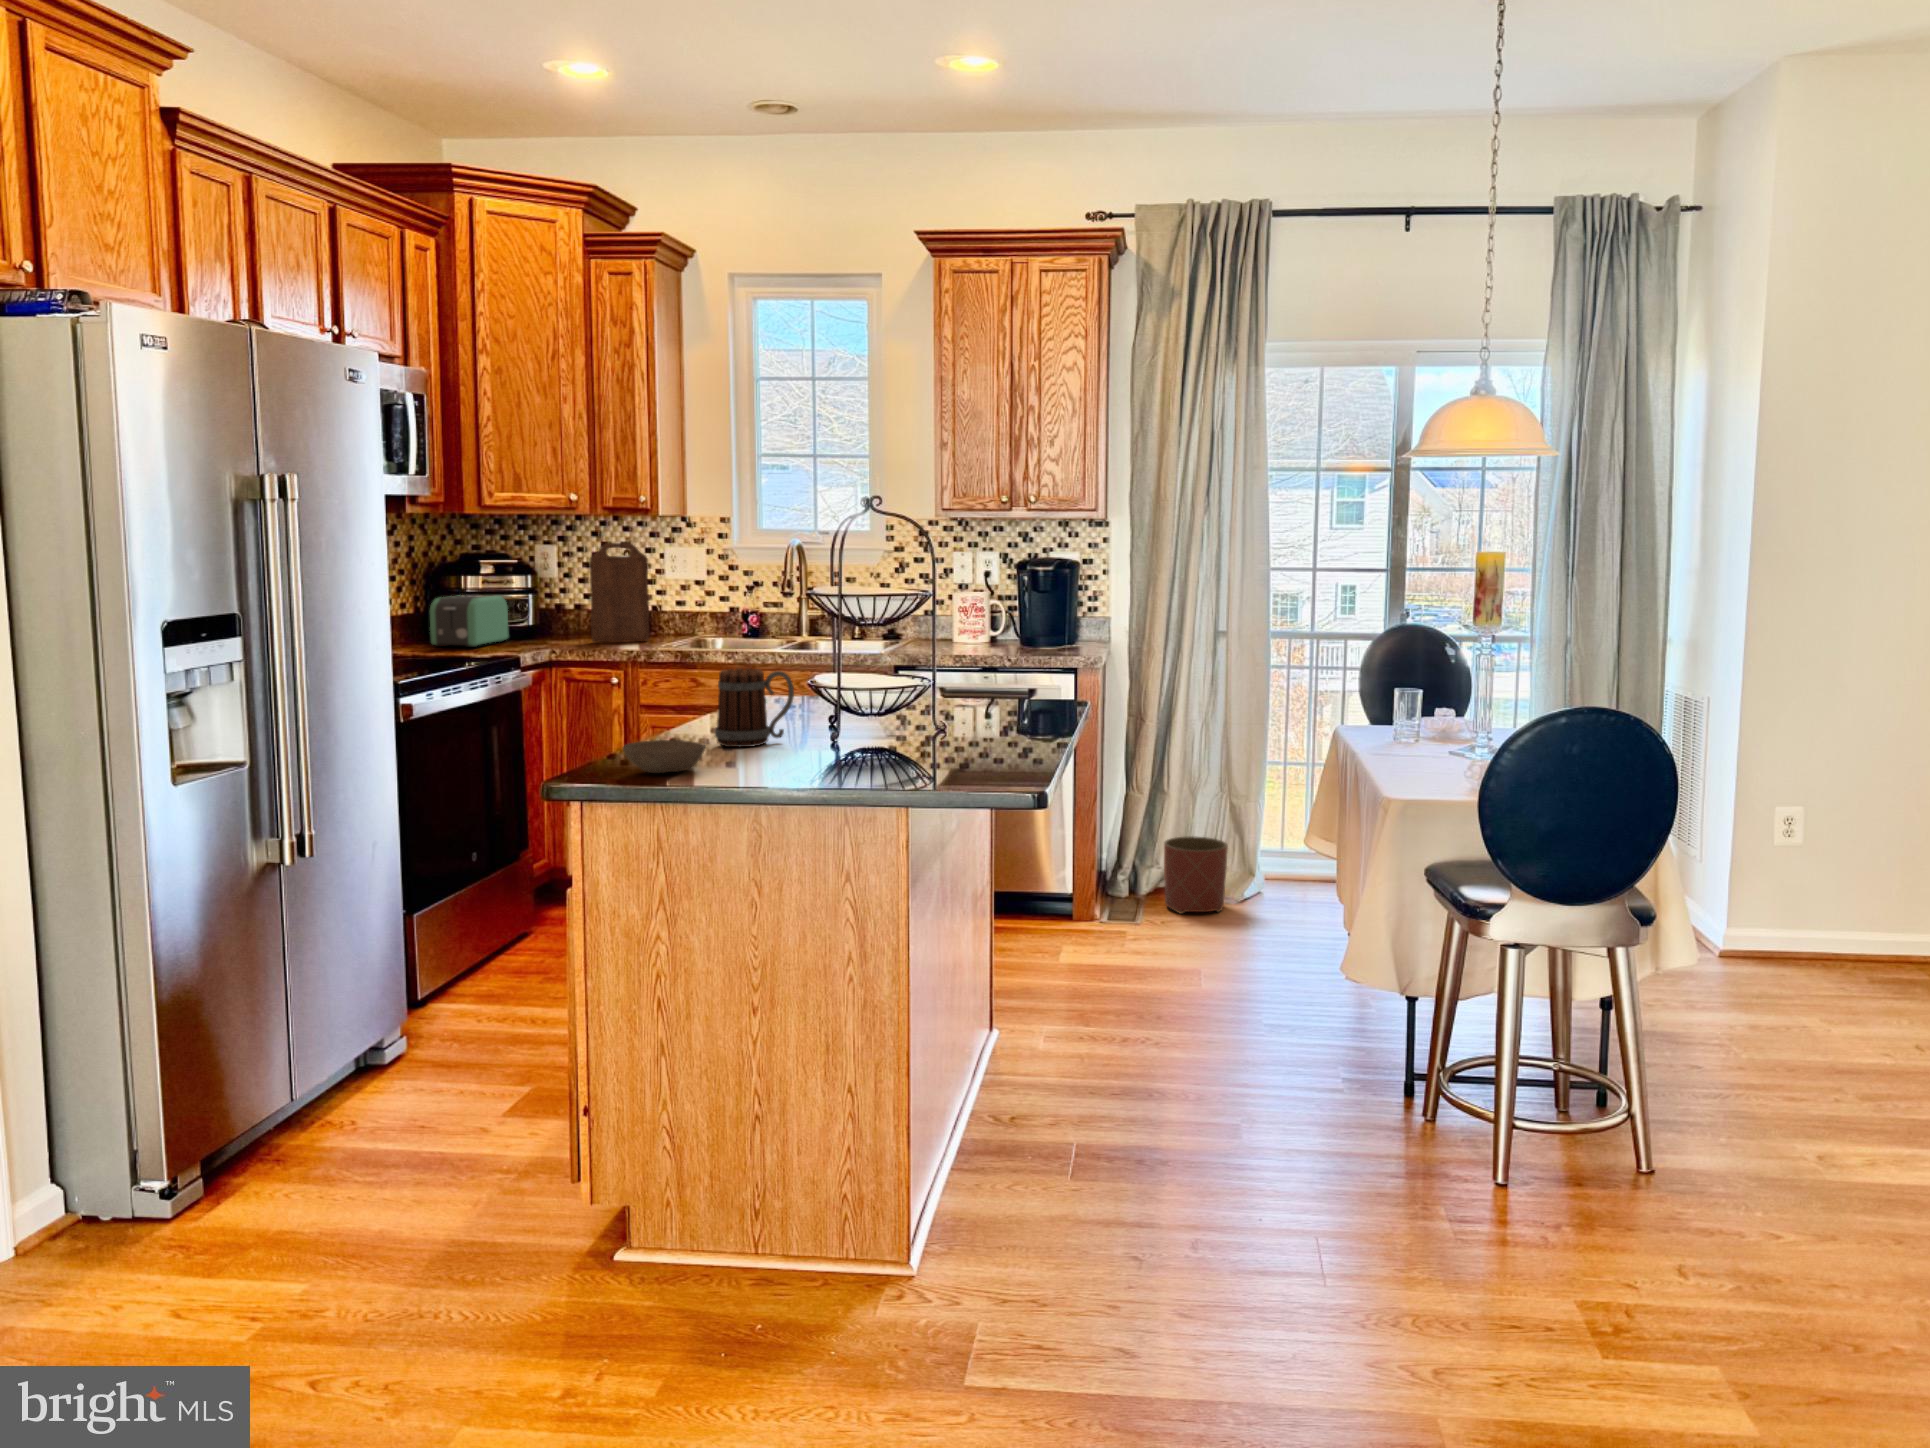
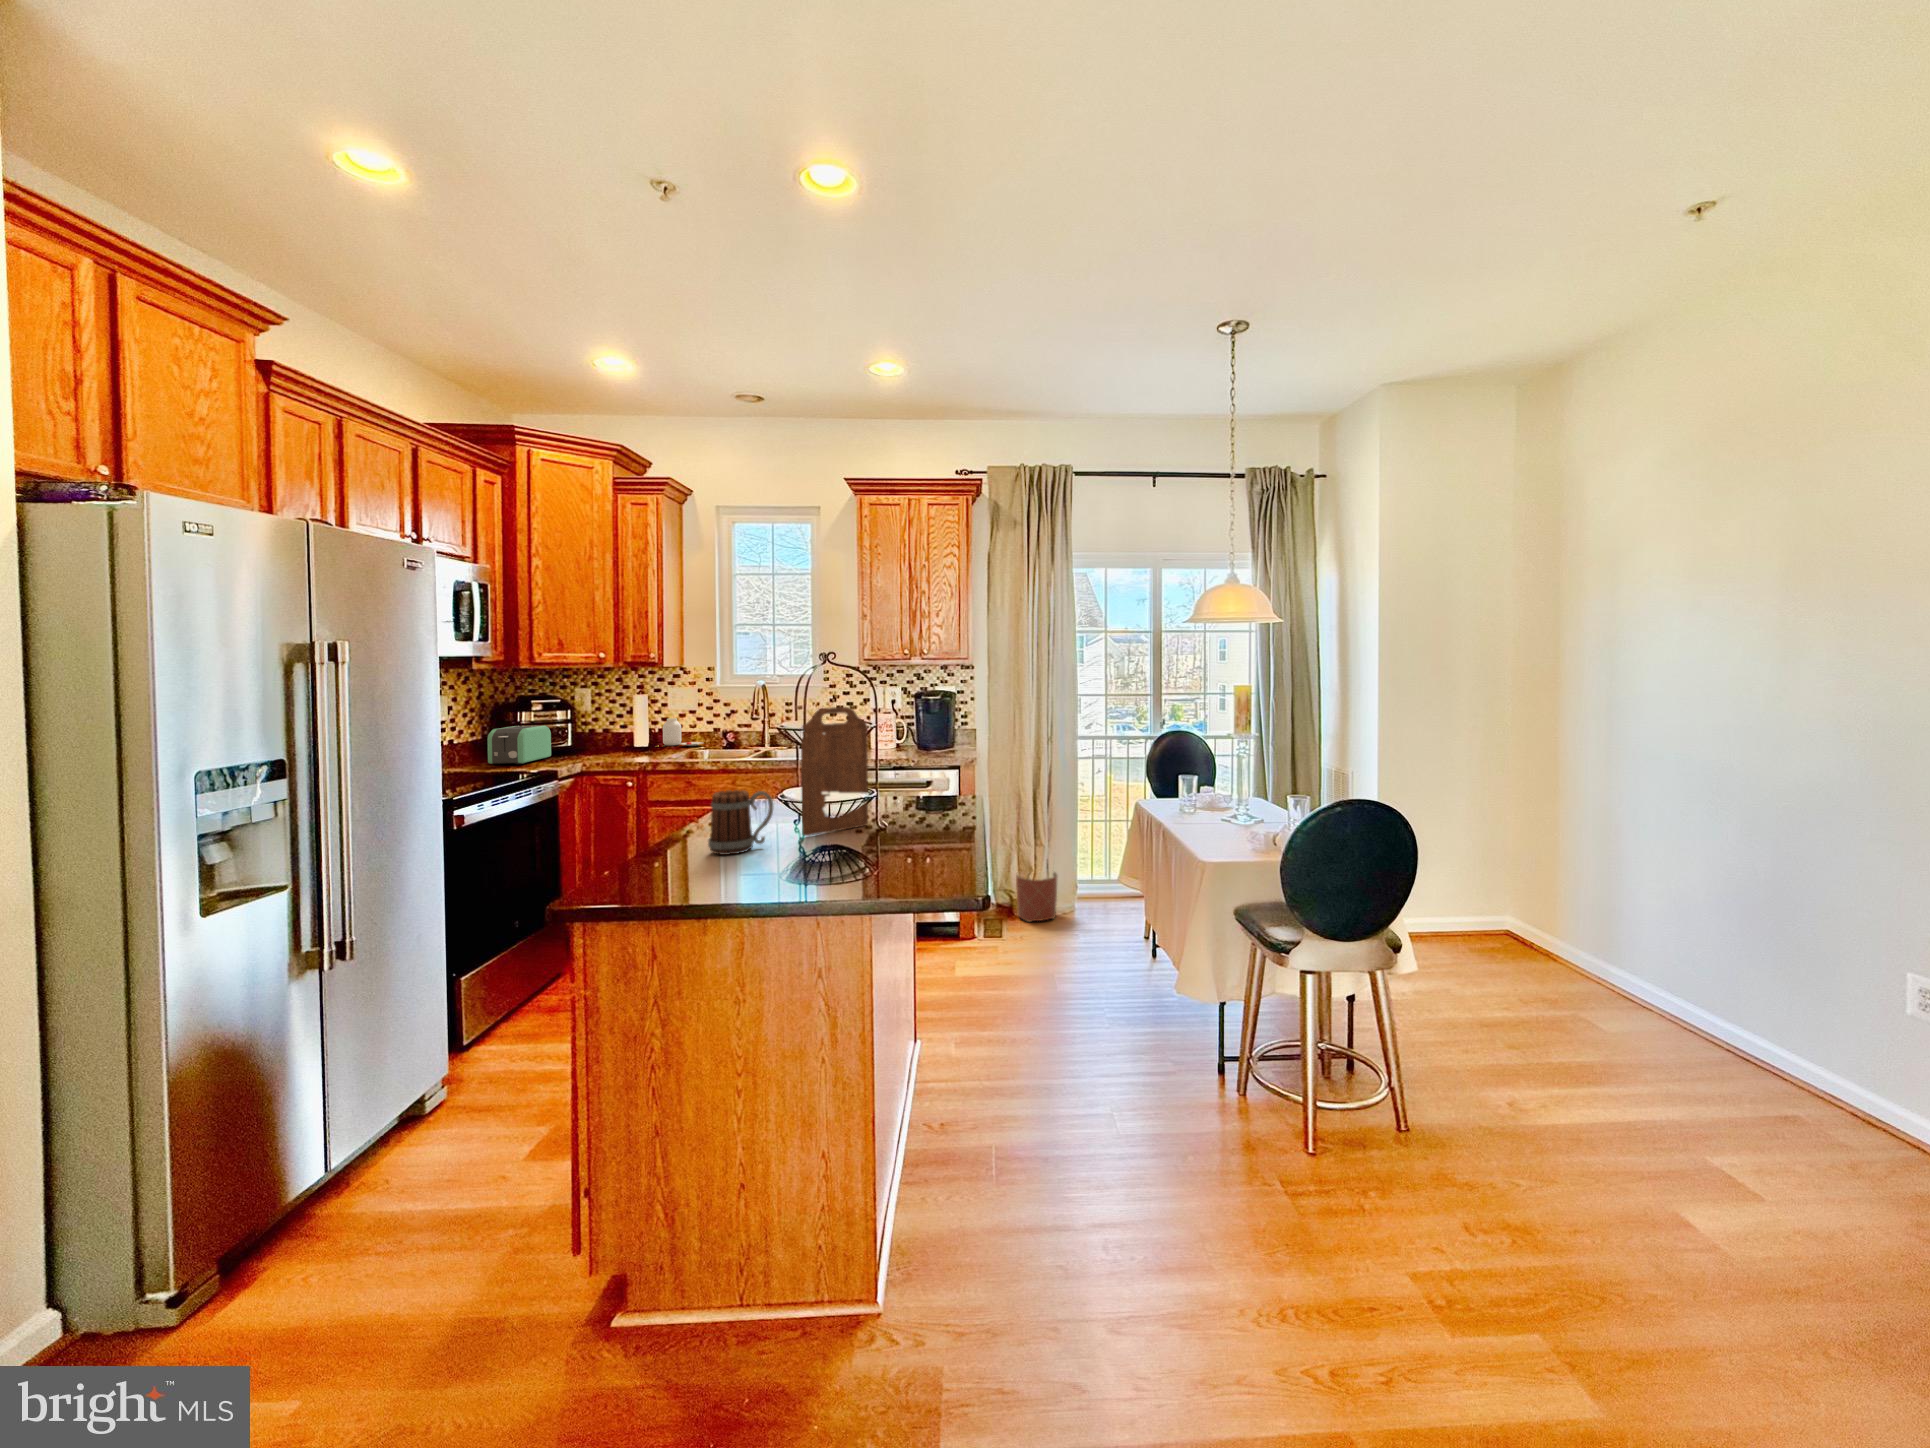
cutting board: present [590,543,649,643] -> present [801,707,868,836]
jar: none [644,592,711,632] -> present [656,718,703,747]
bowl: present [623,740,706,773] -> none [627,858,701,891]

